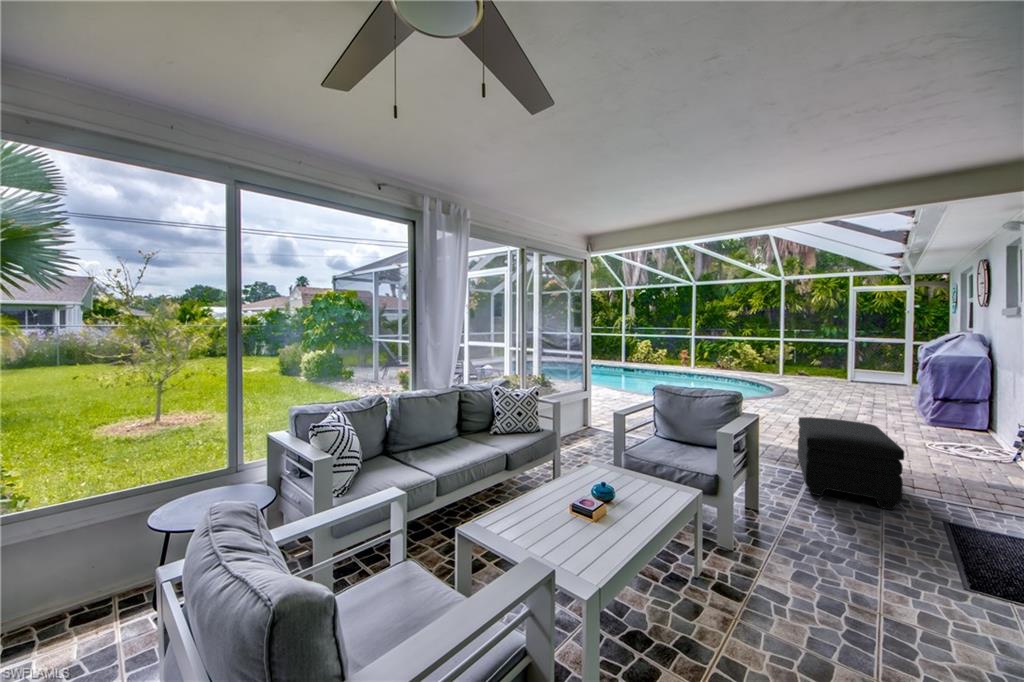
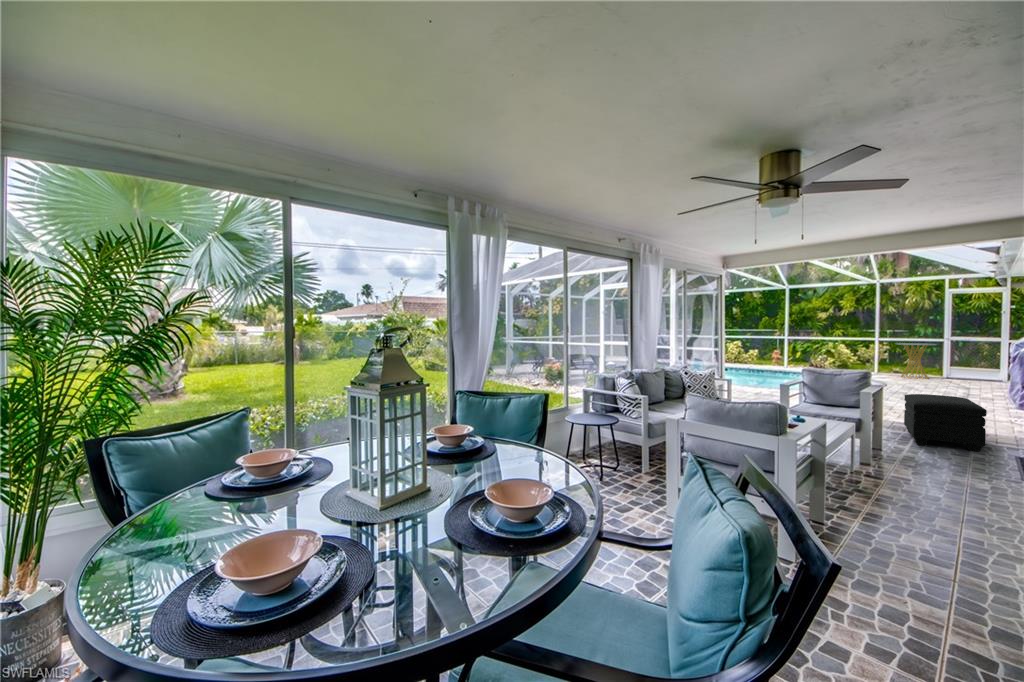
side table: none [800,344,841,382] -> present [901,343,934,379]

